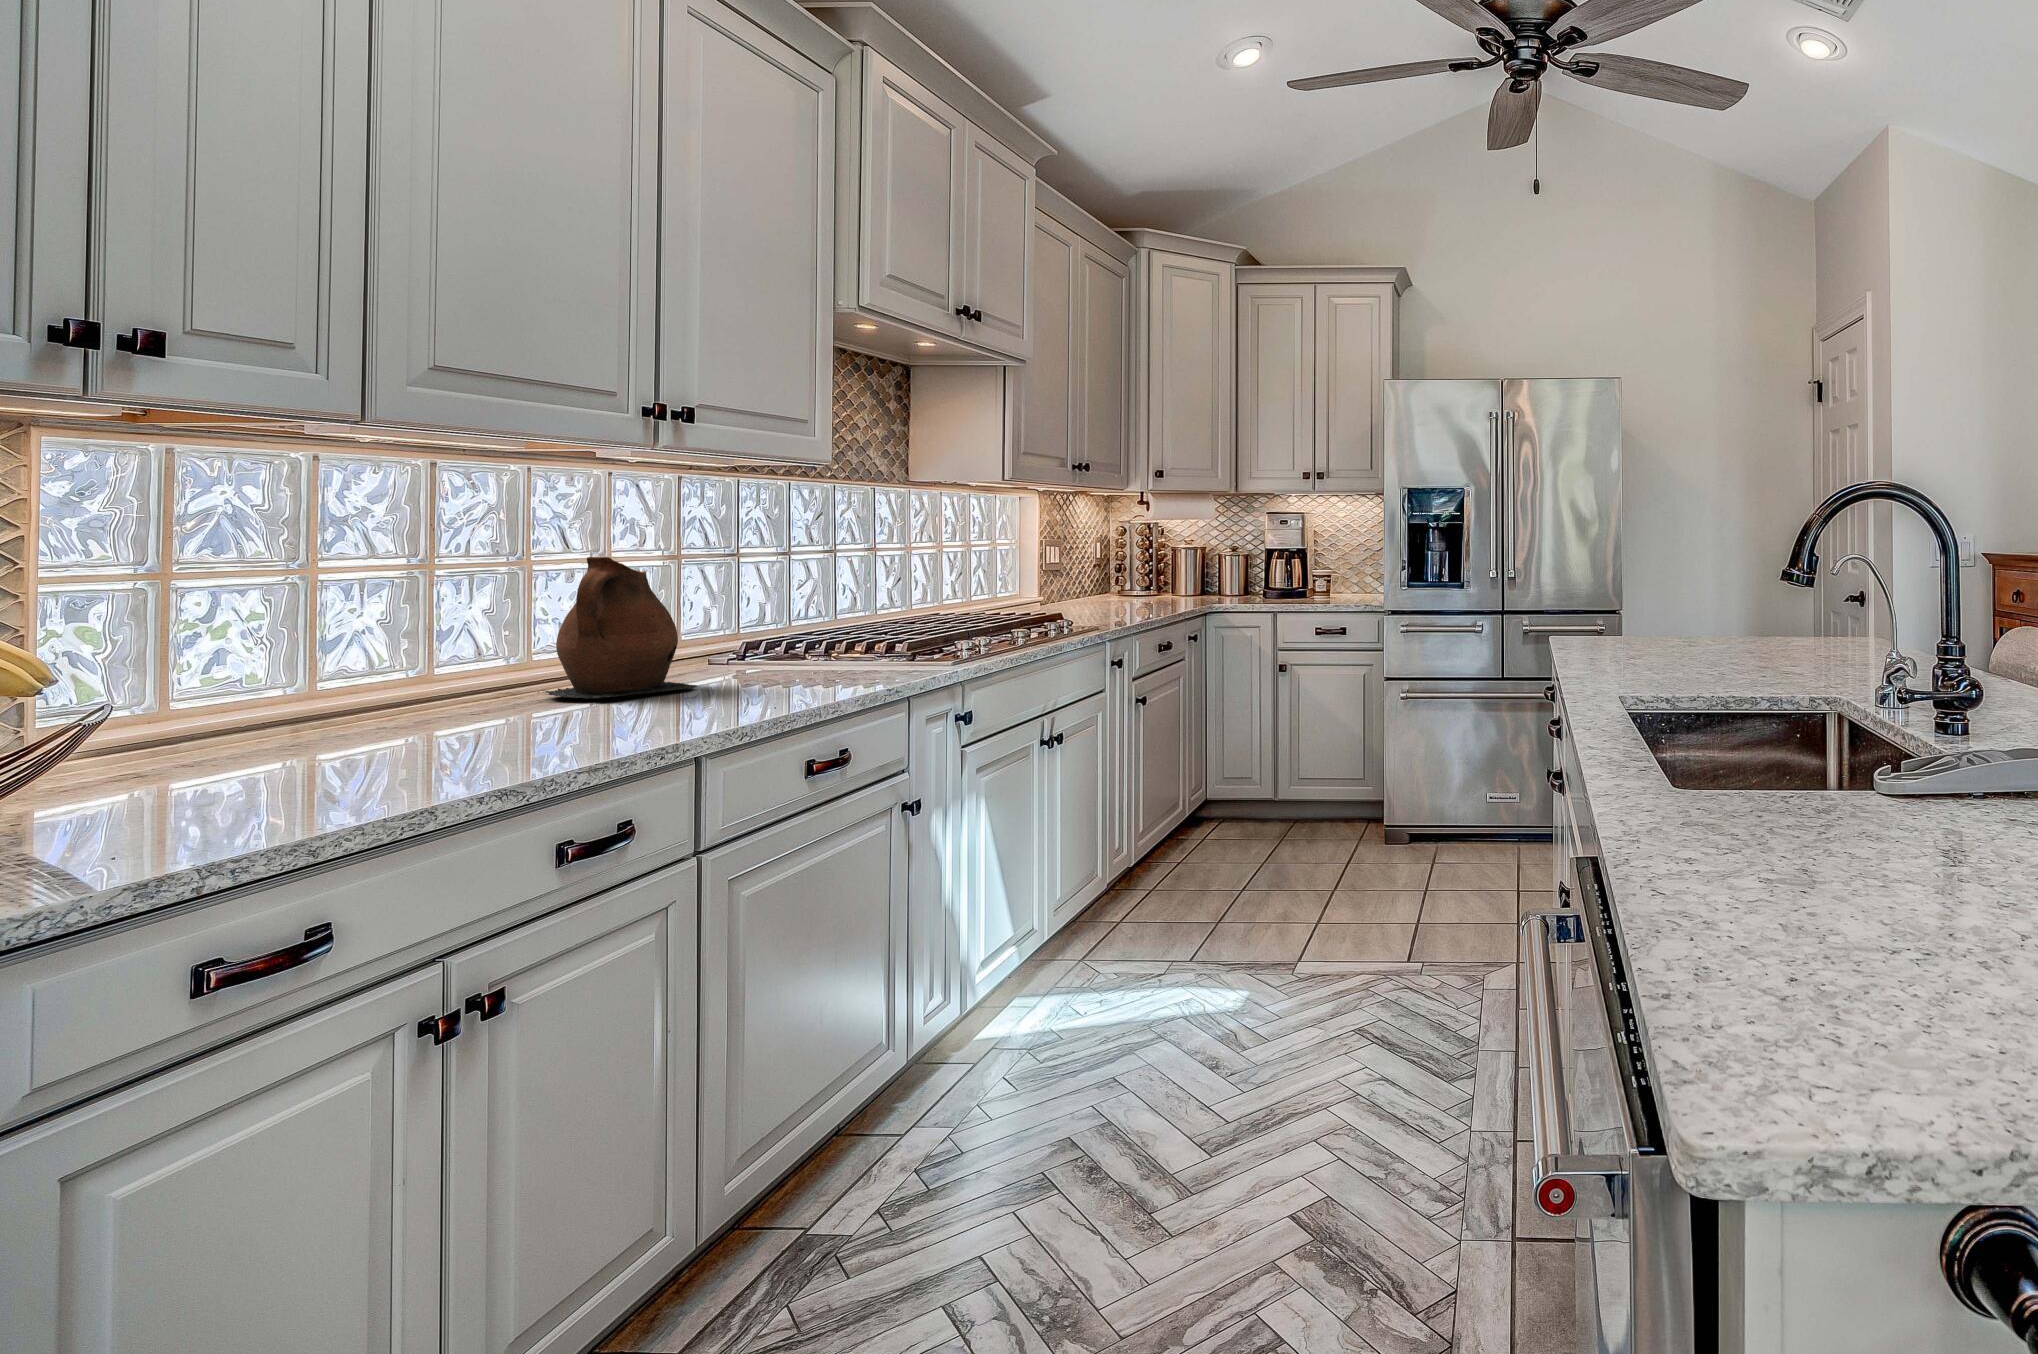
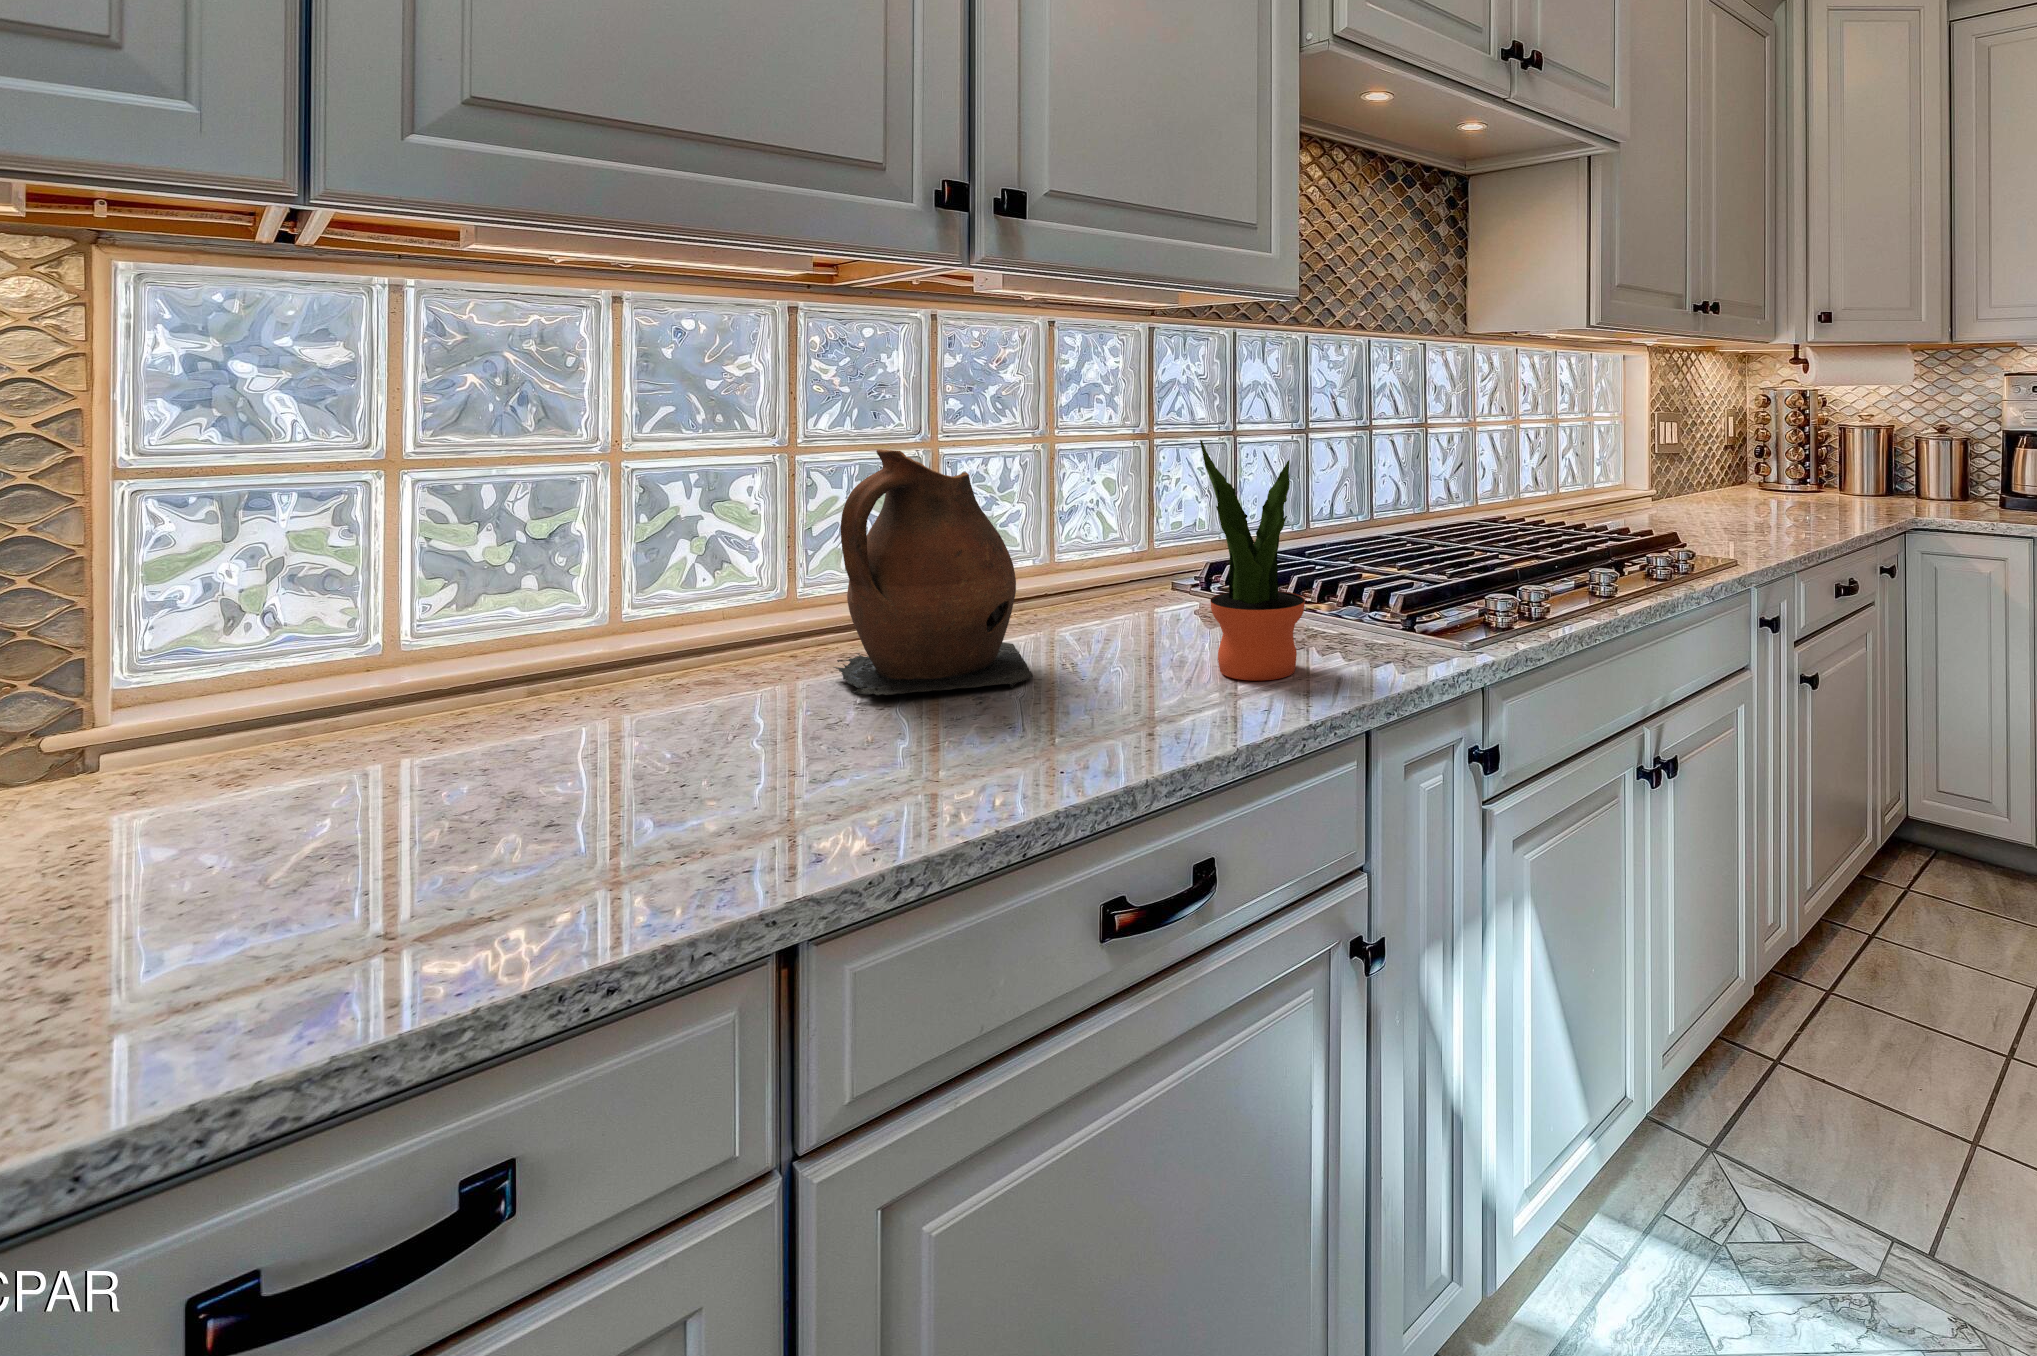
potted plant: none [796,549,869,676] -> present [1200,440,1305,681]

